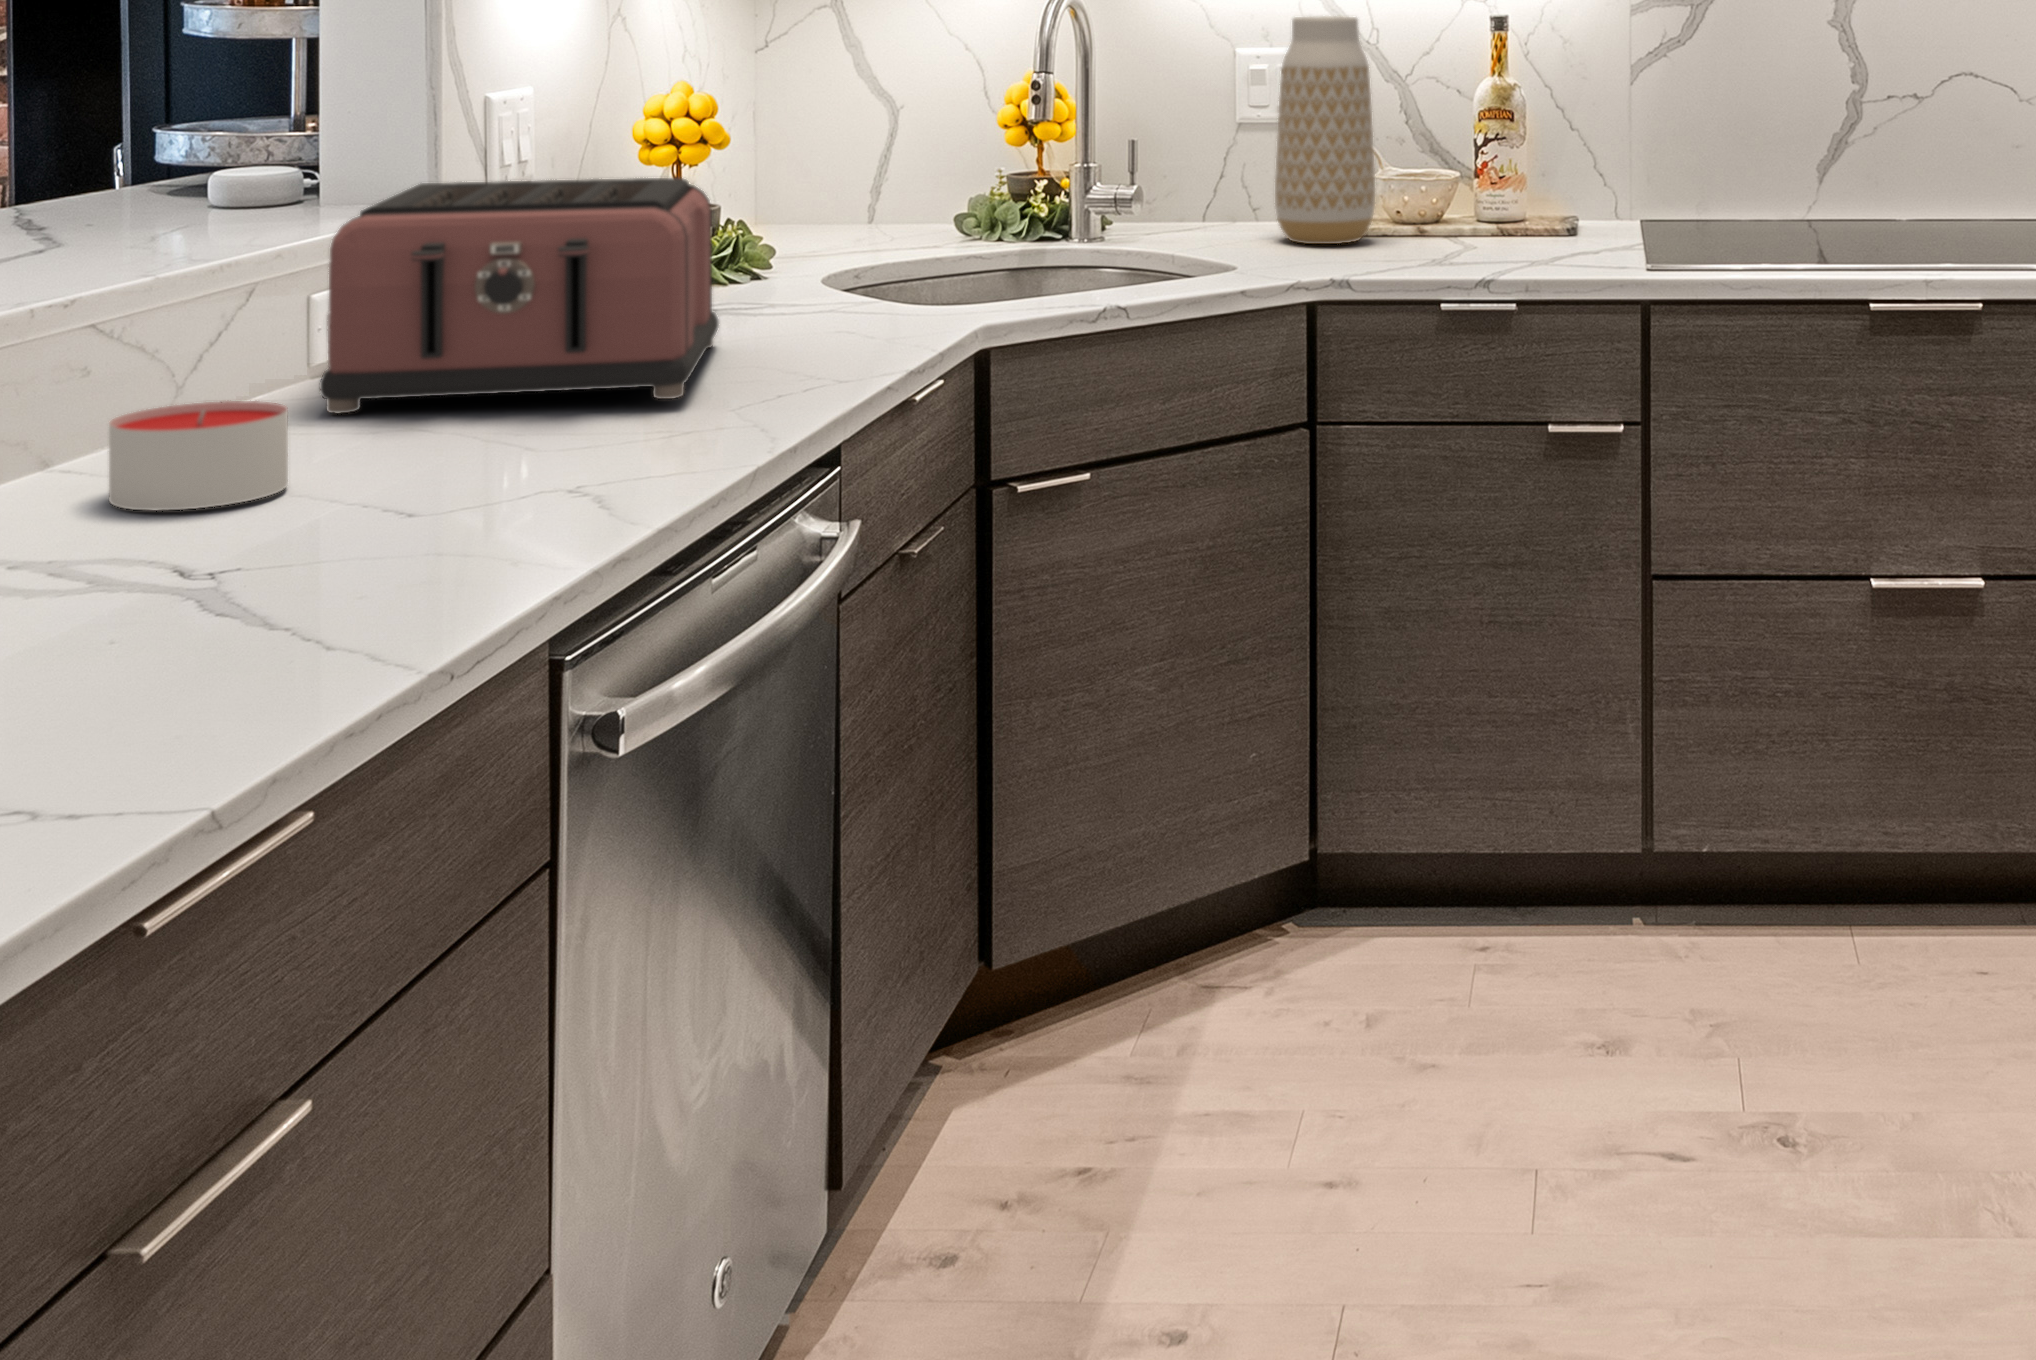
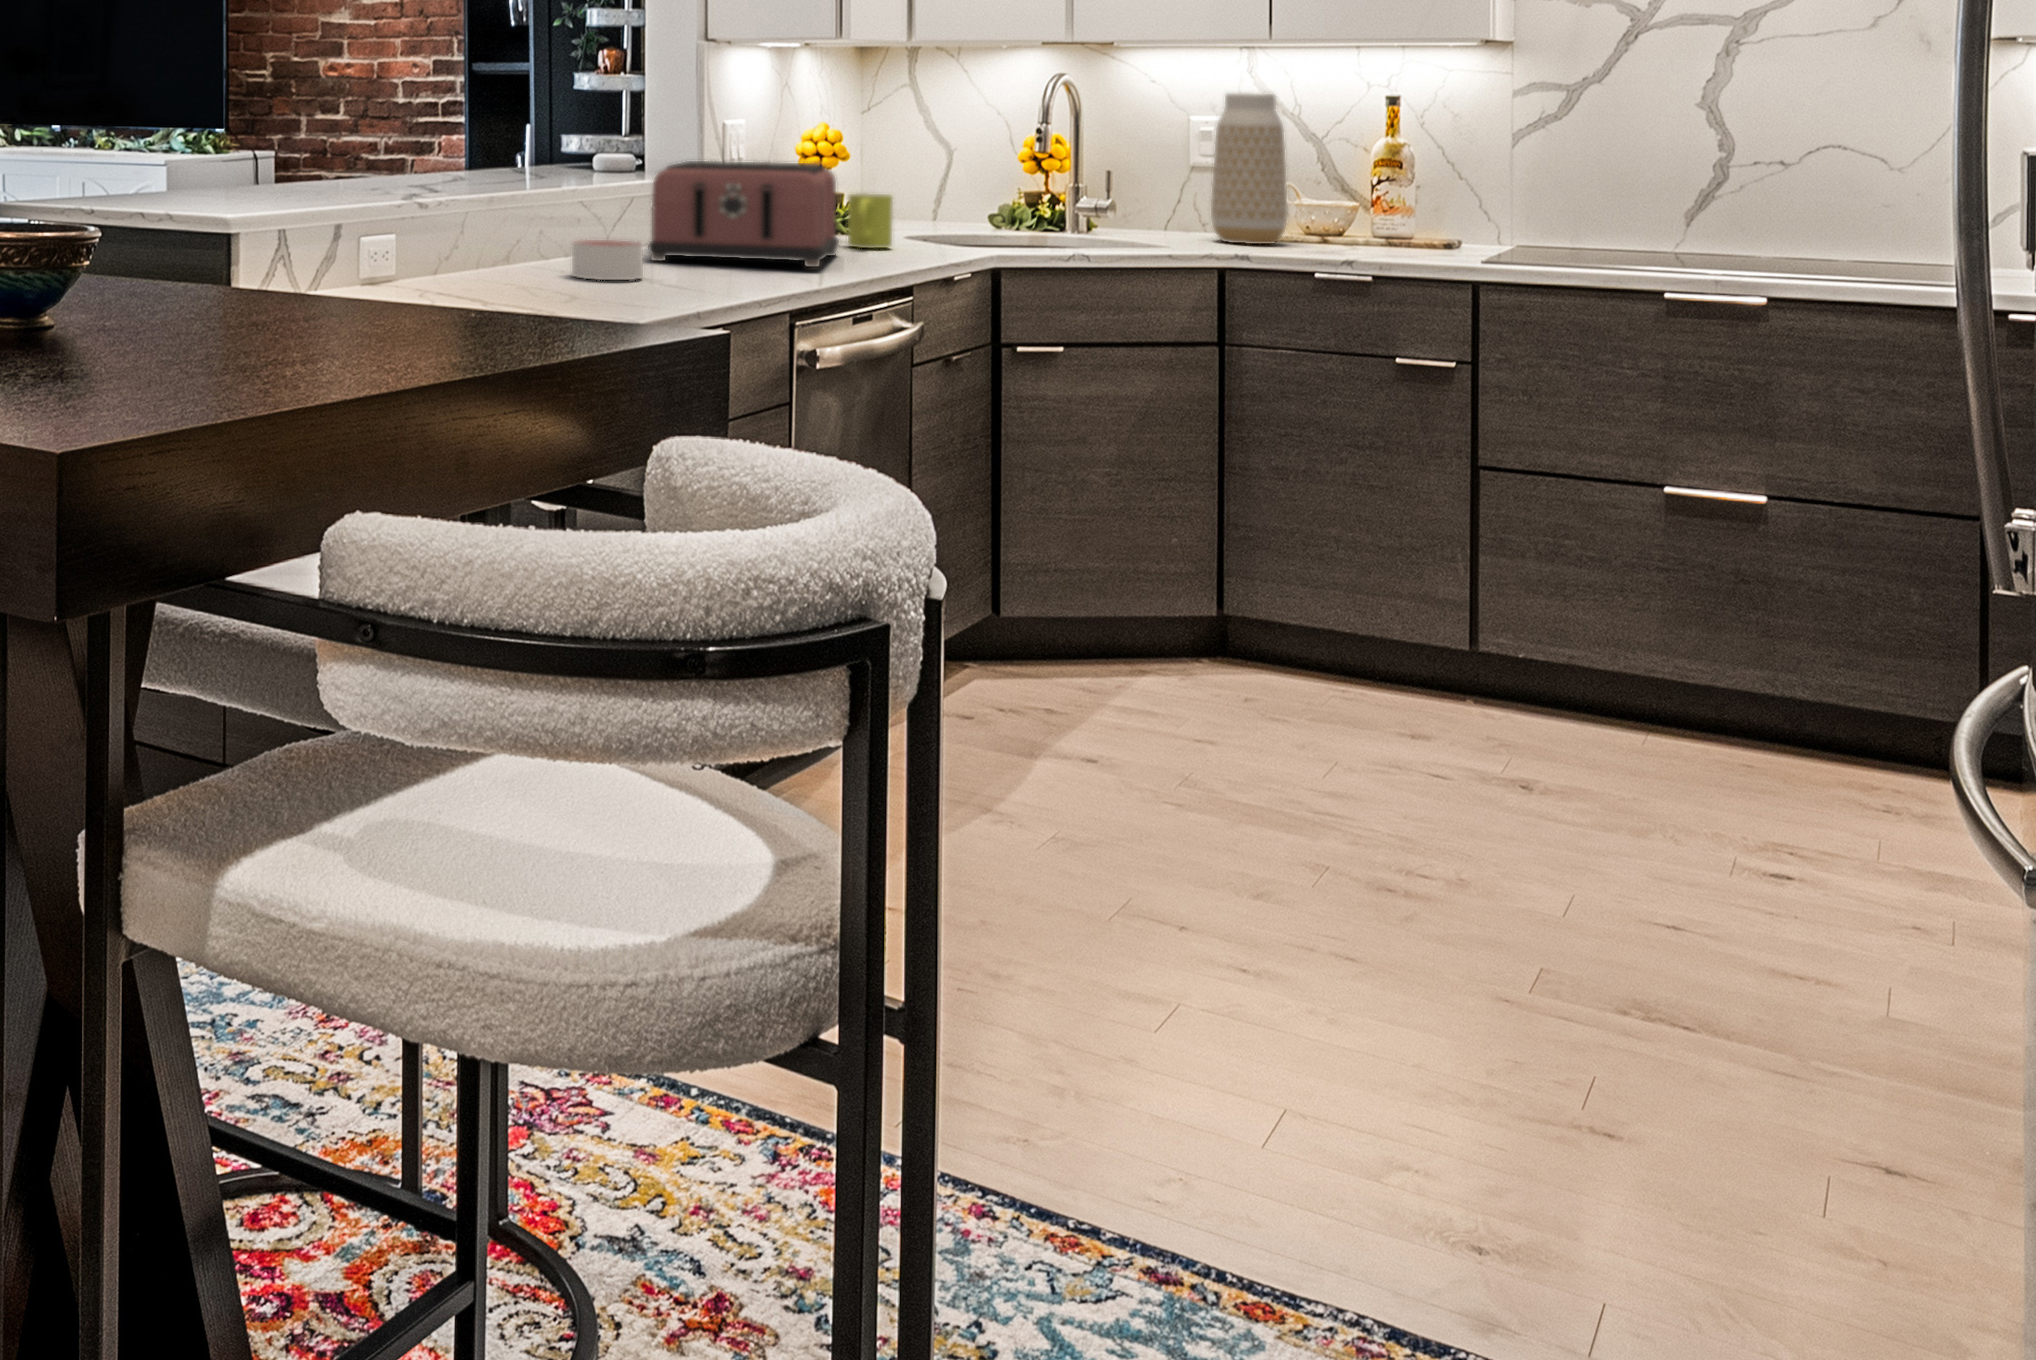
mug: none [734,216,812,319] -> present [848,193,893,248]

